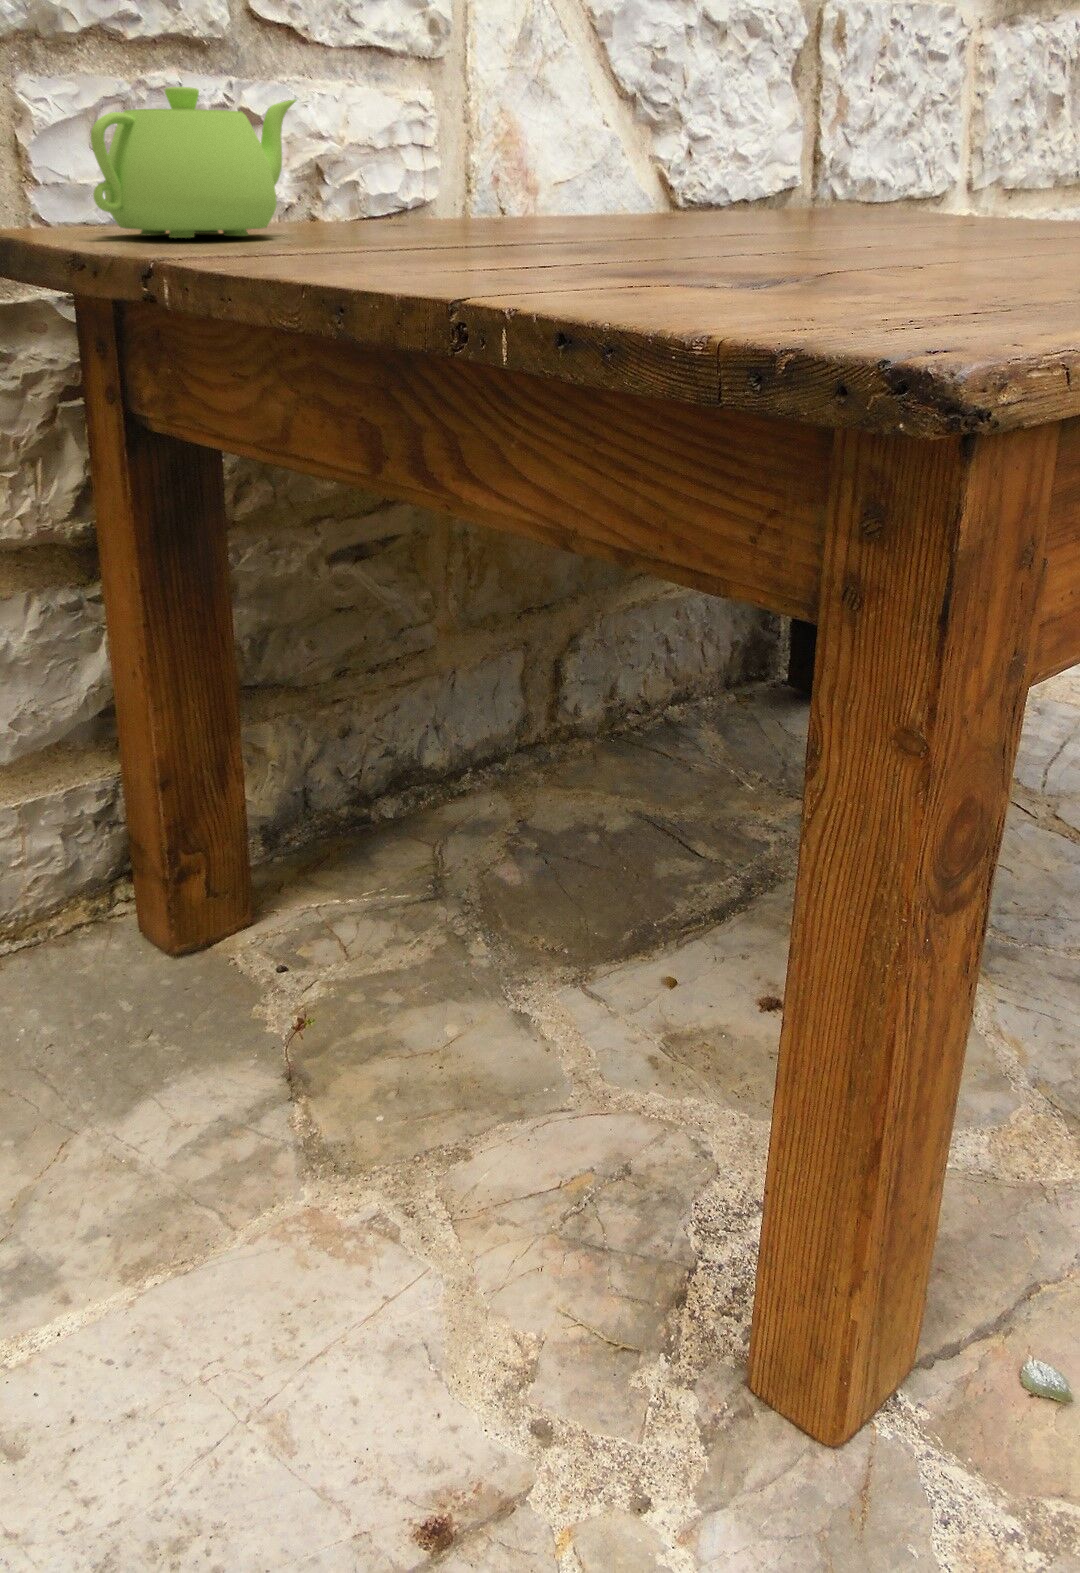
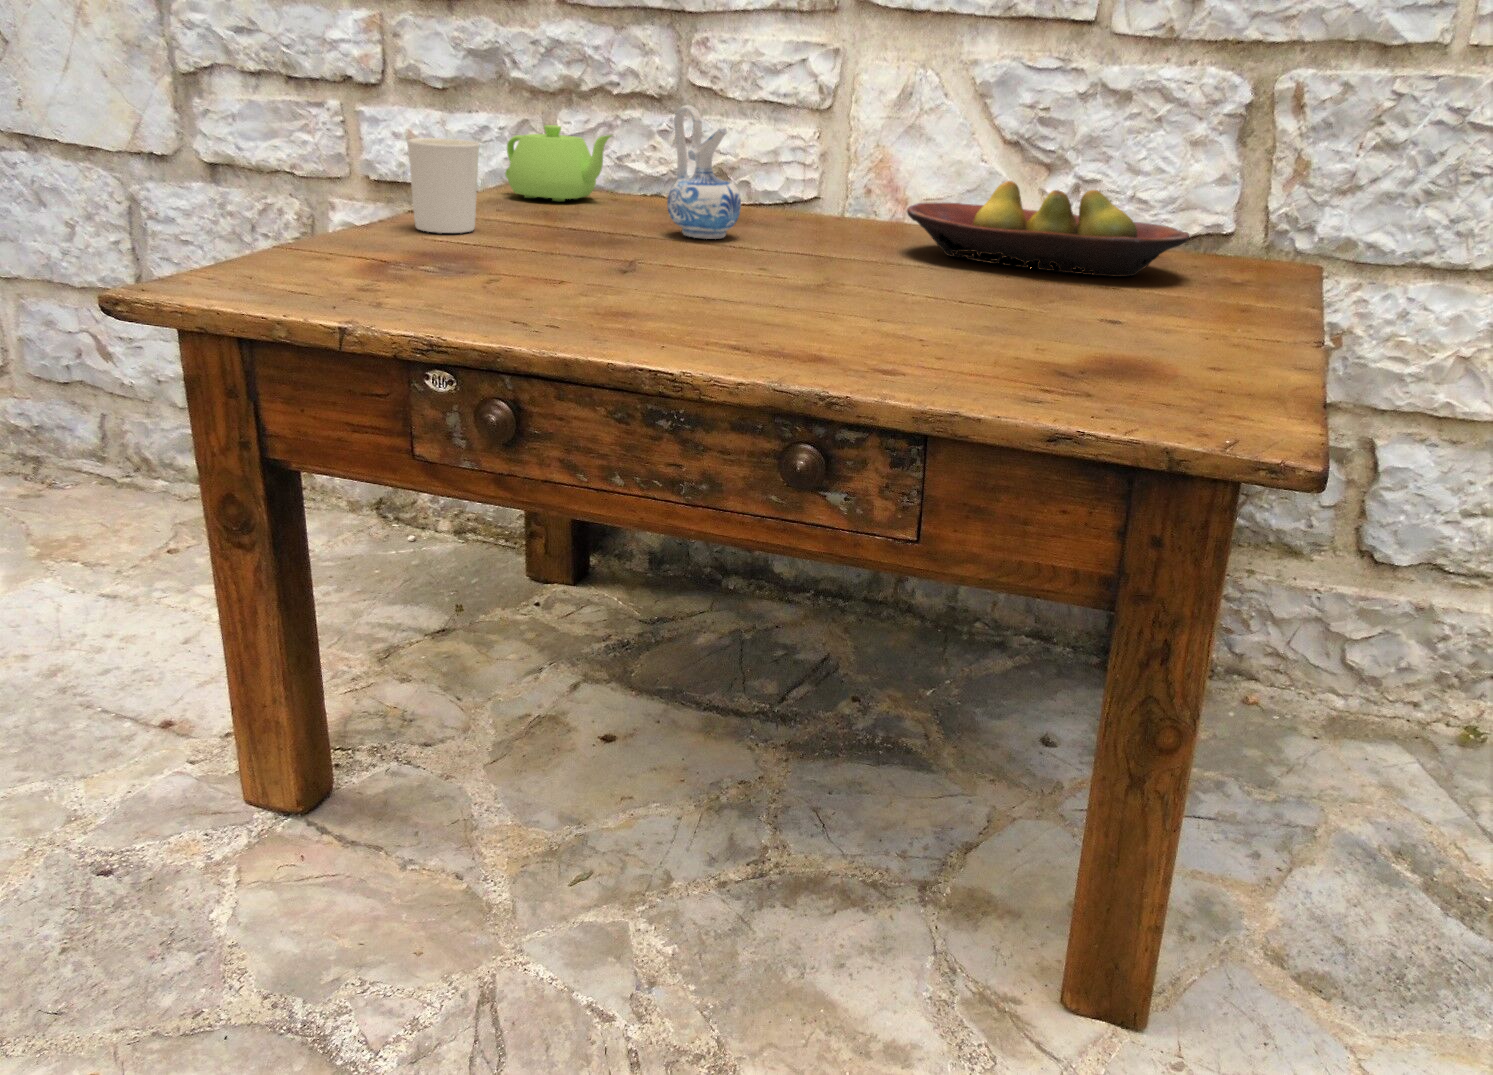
ceramic pitcher: none [586,16,704,238] -> present [667,105,741,239]
candle holder: none [426,72,572,270] -> present [407,138,479,233]
fruit bowl: none [743,121,1024,225] -> present [907,181,1189,277]

